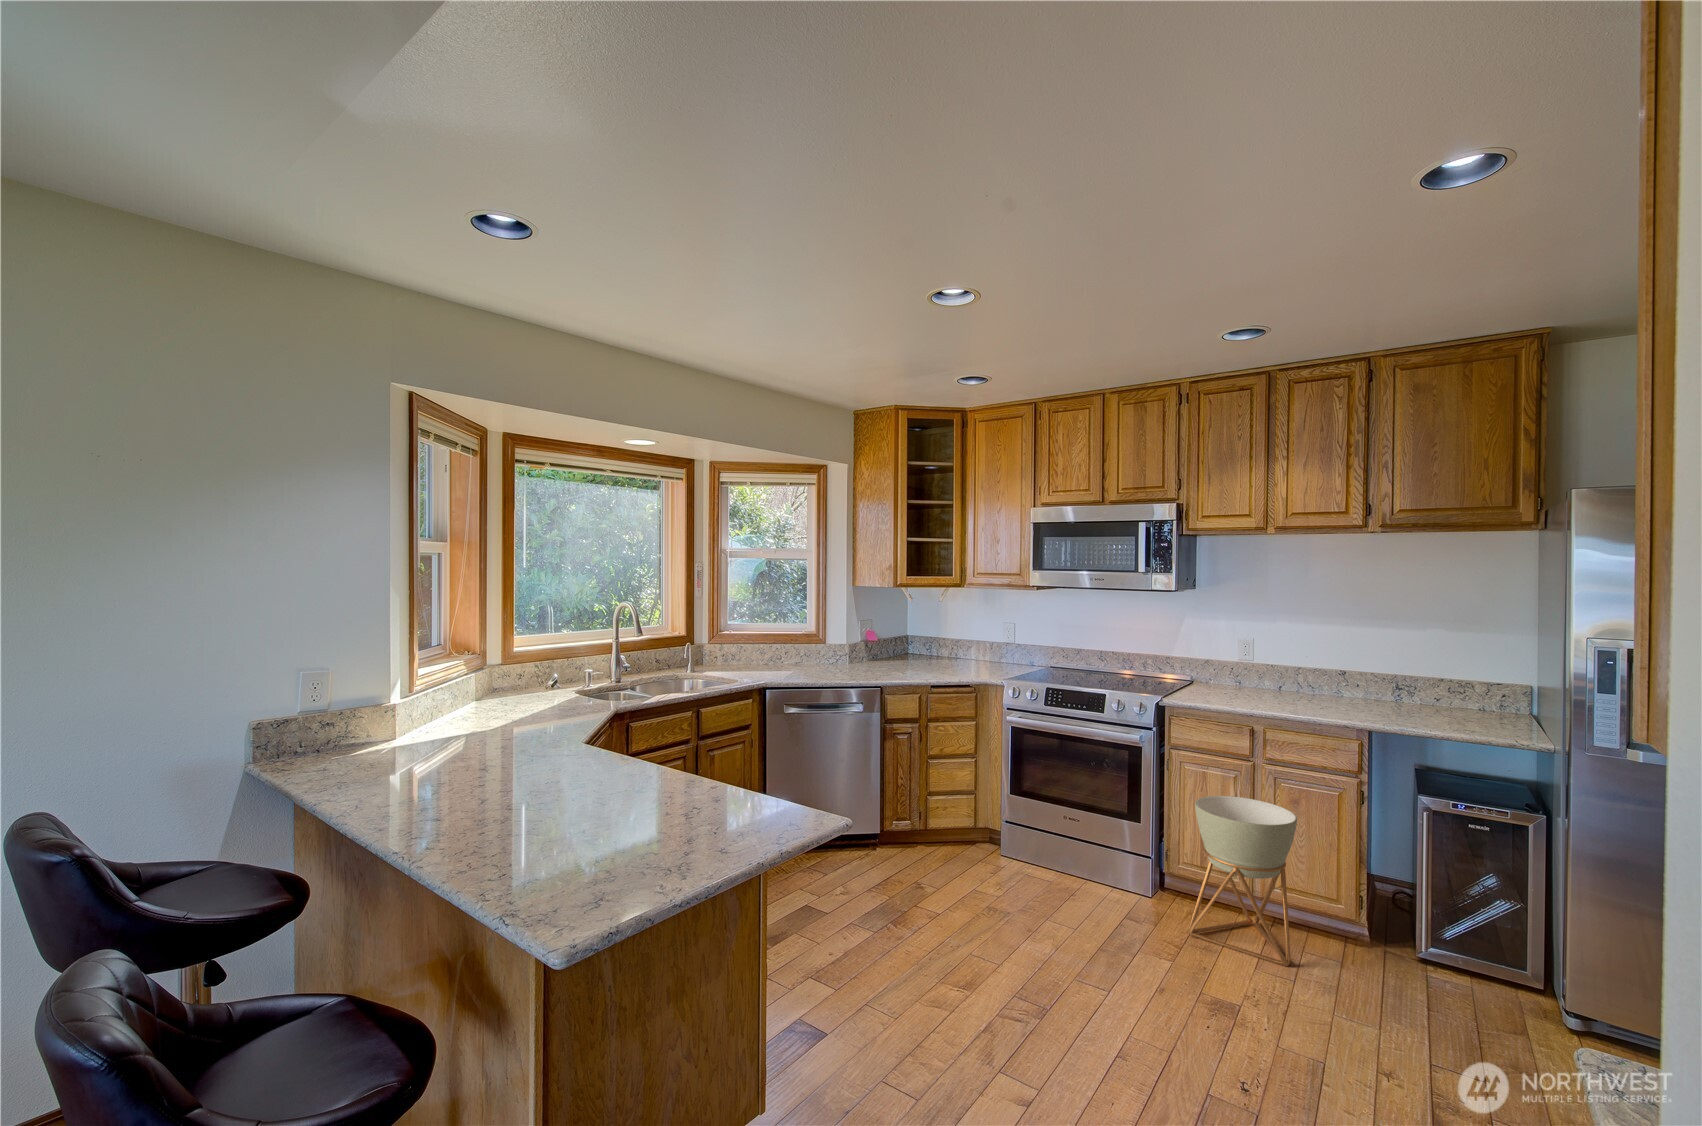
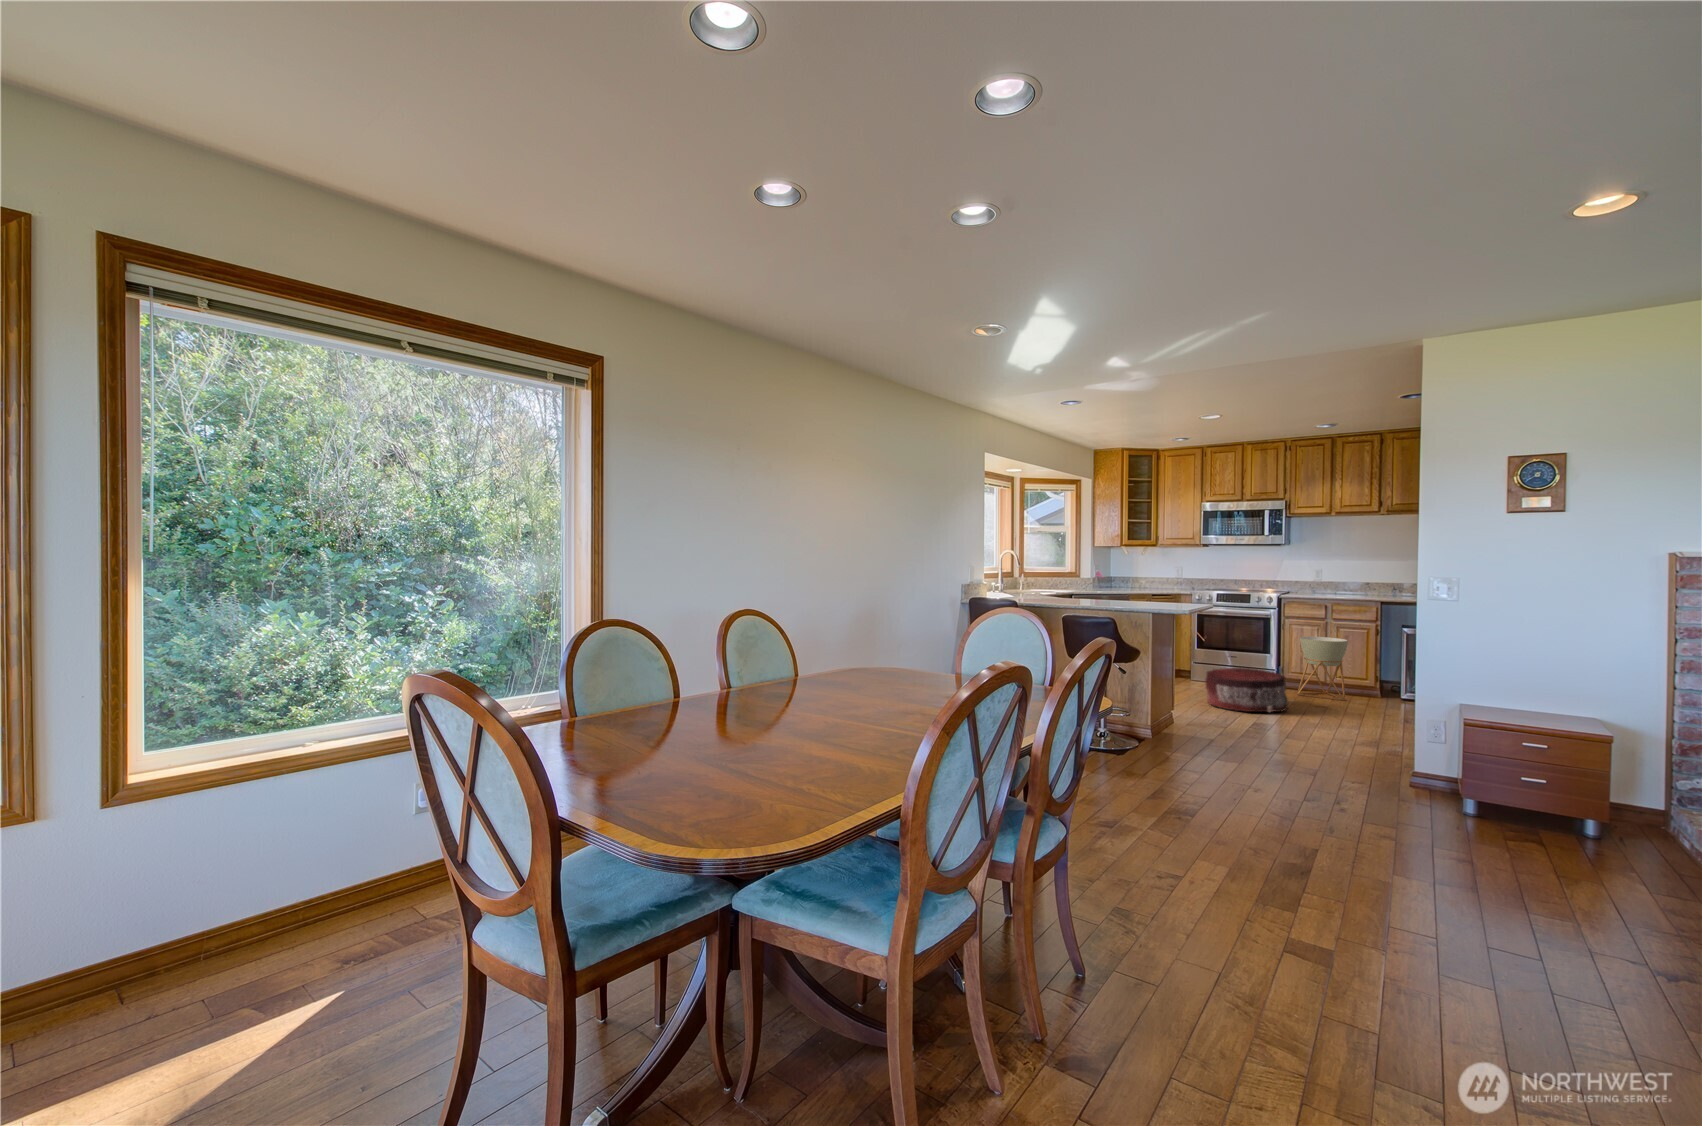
pouf: none [952,888,1136,1060] -> present [1206,668,1288,712]

